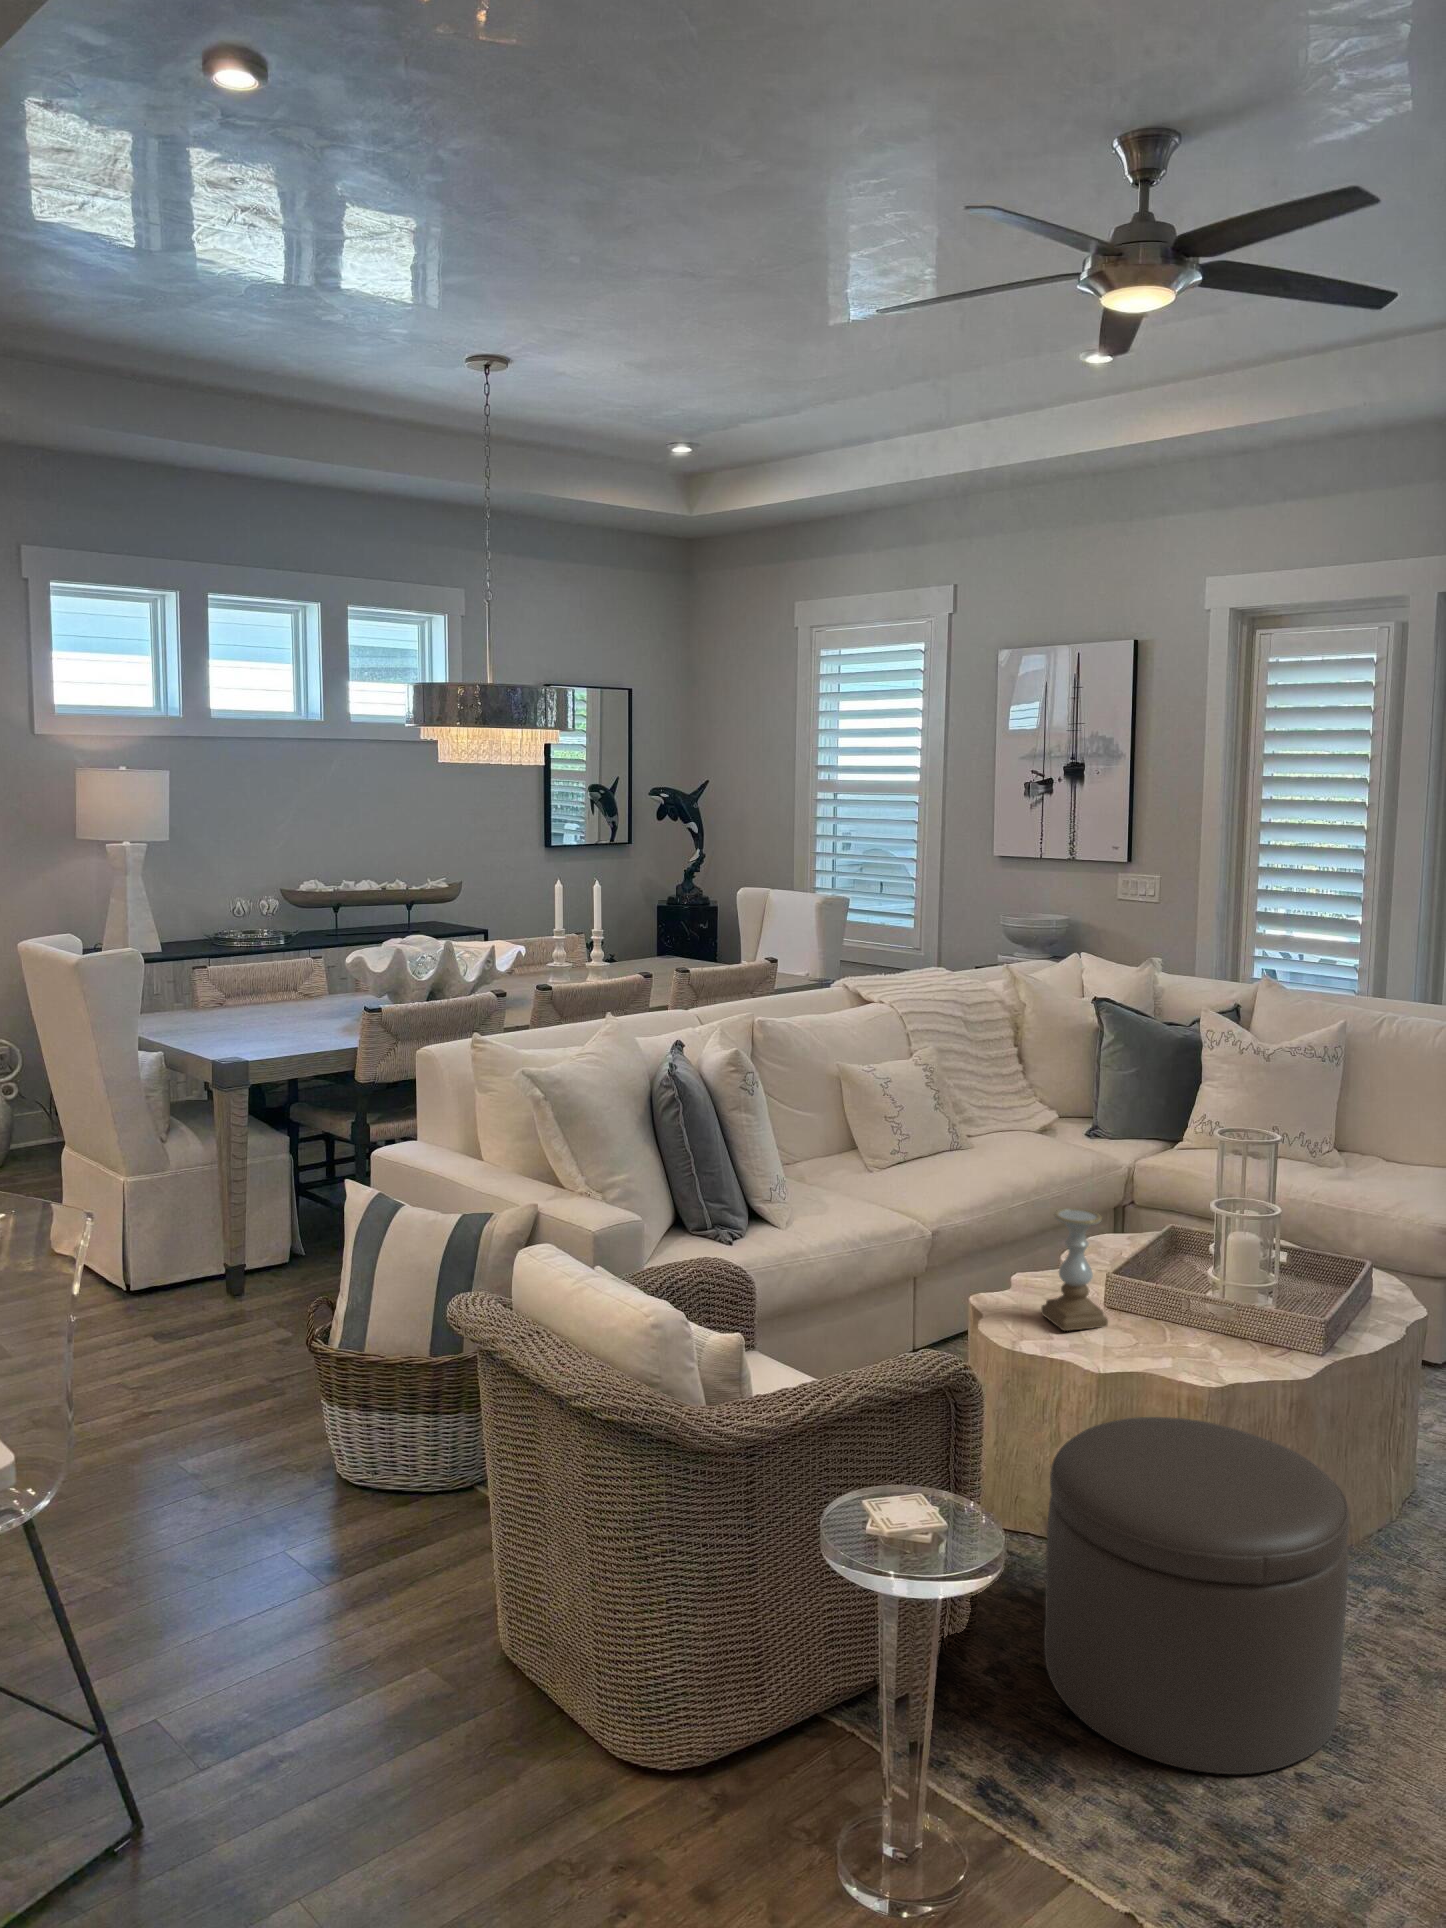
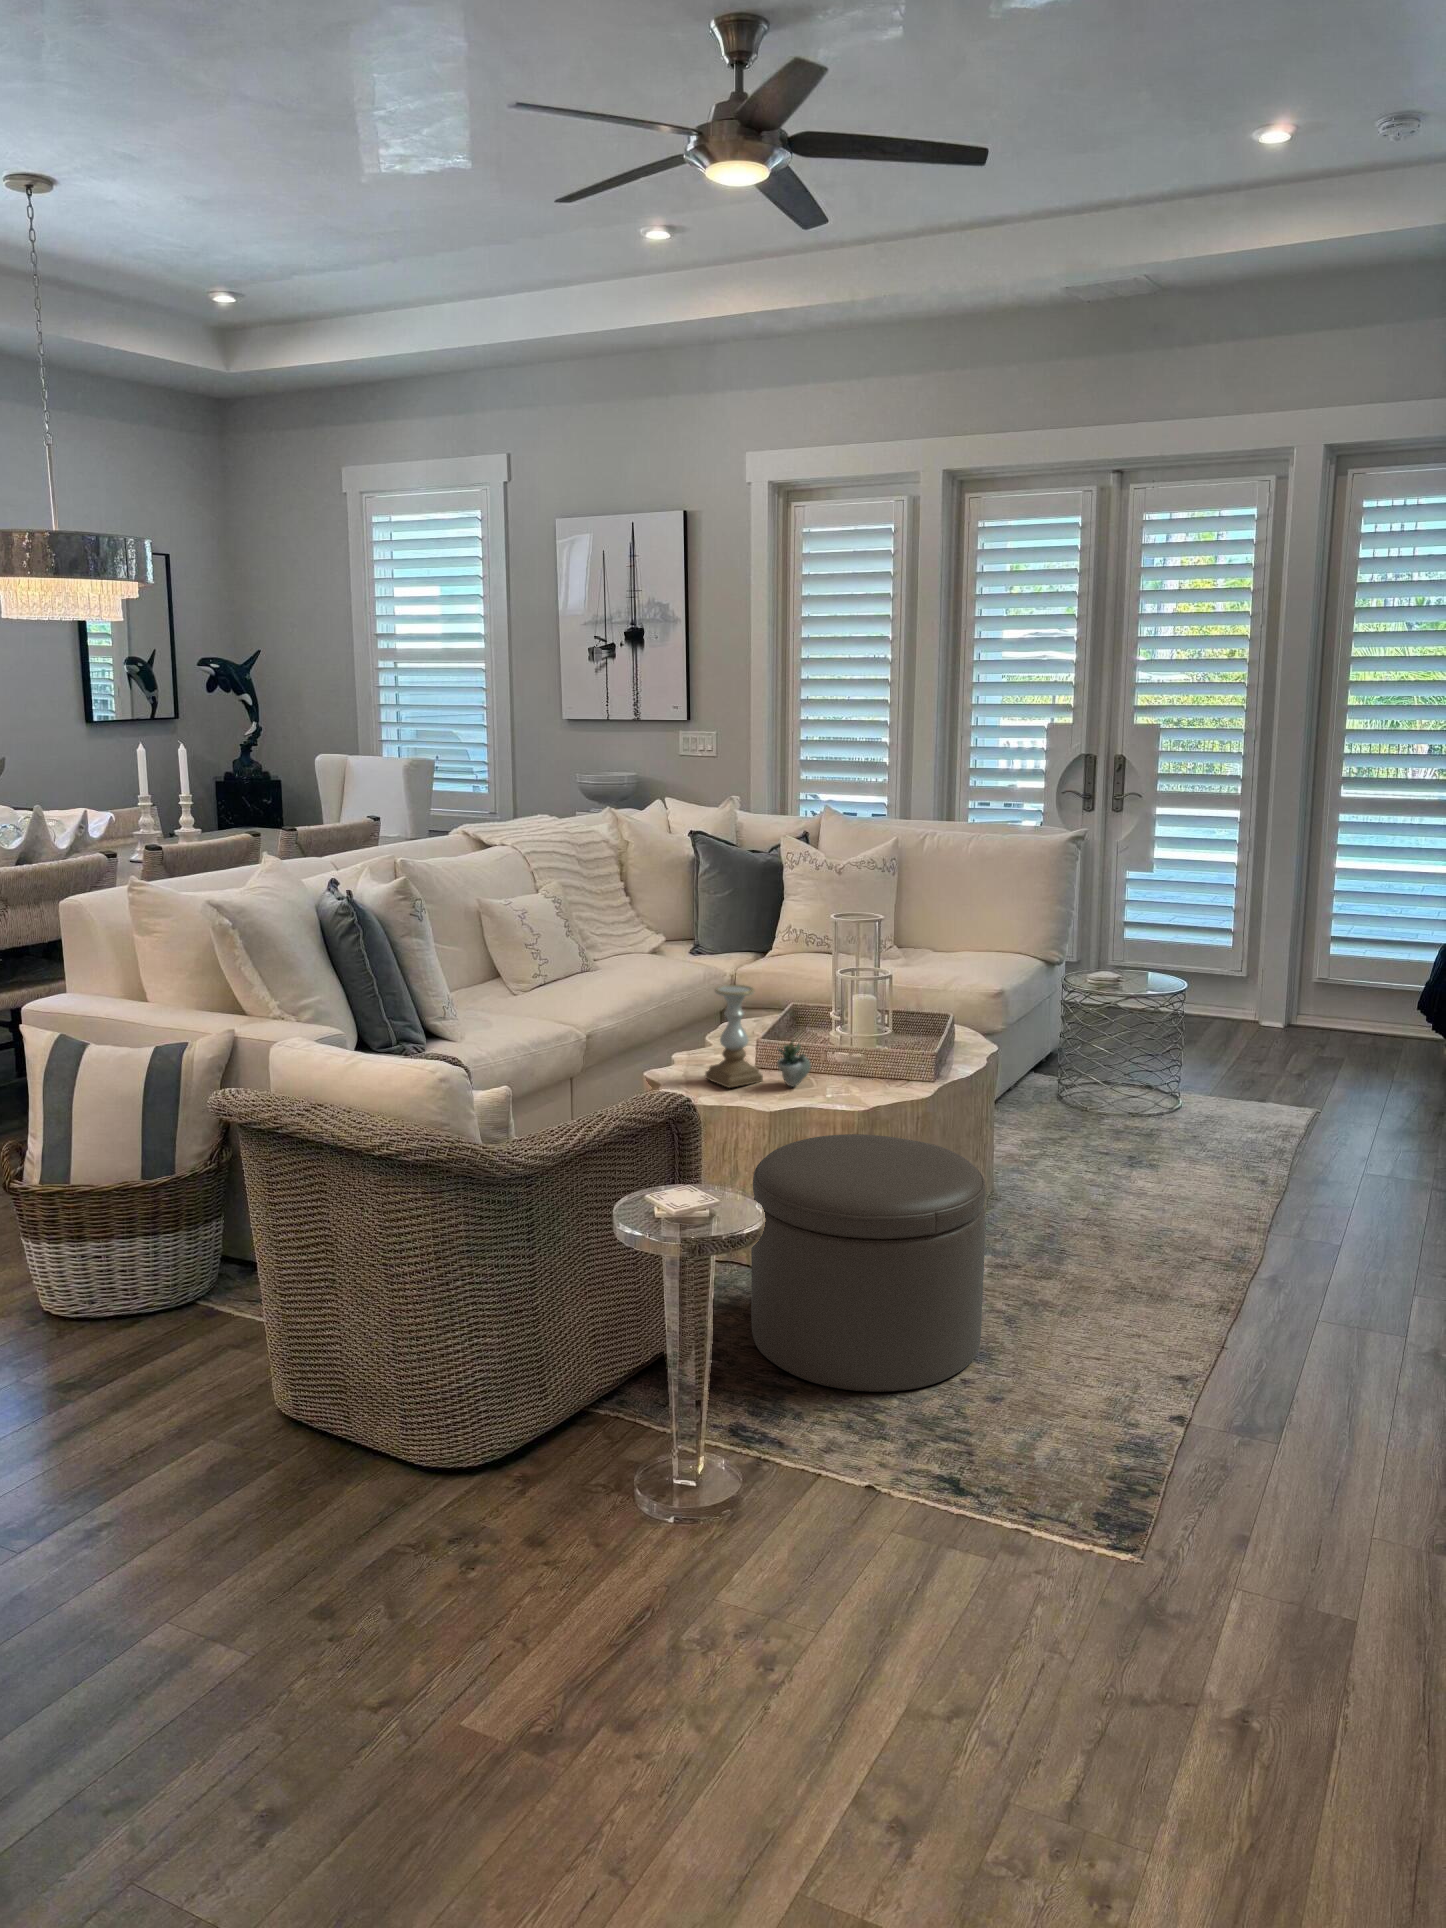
succulent plant: none [1123,1283,1180,1340] -> present [777,1040,811,1087]

